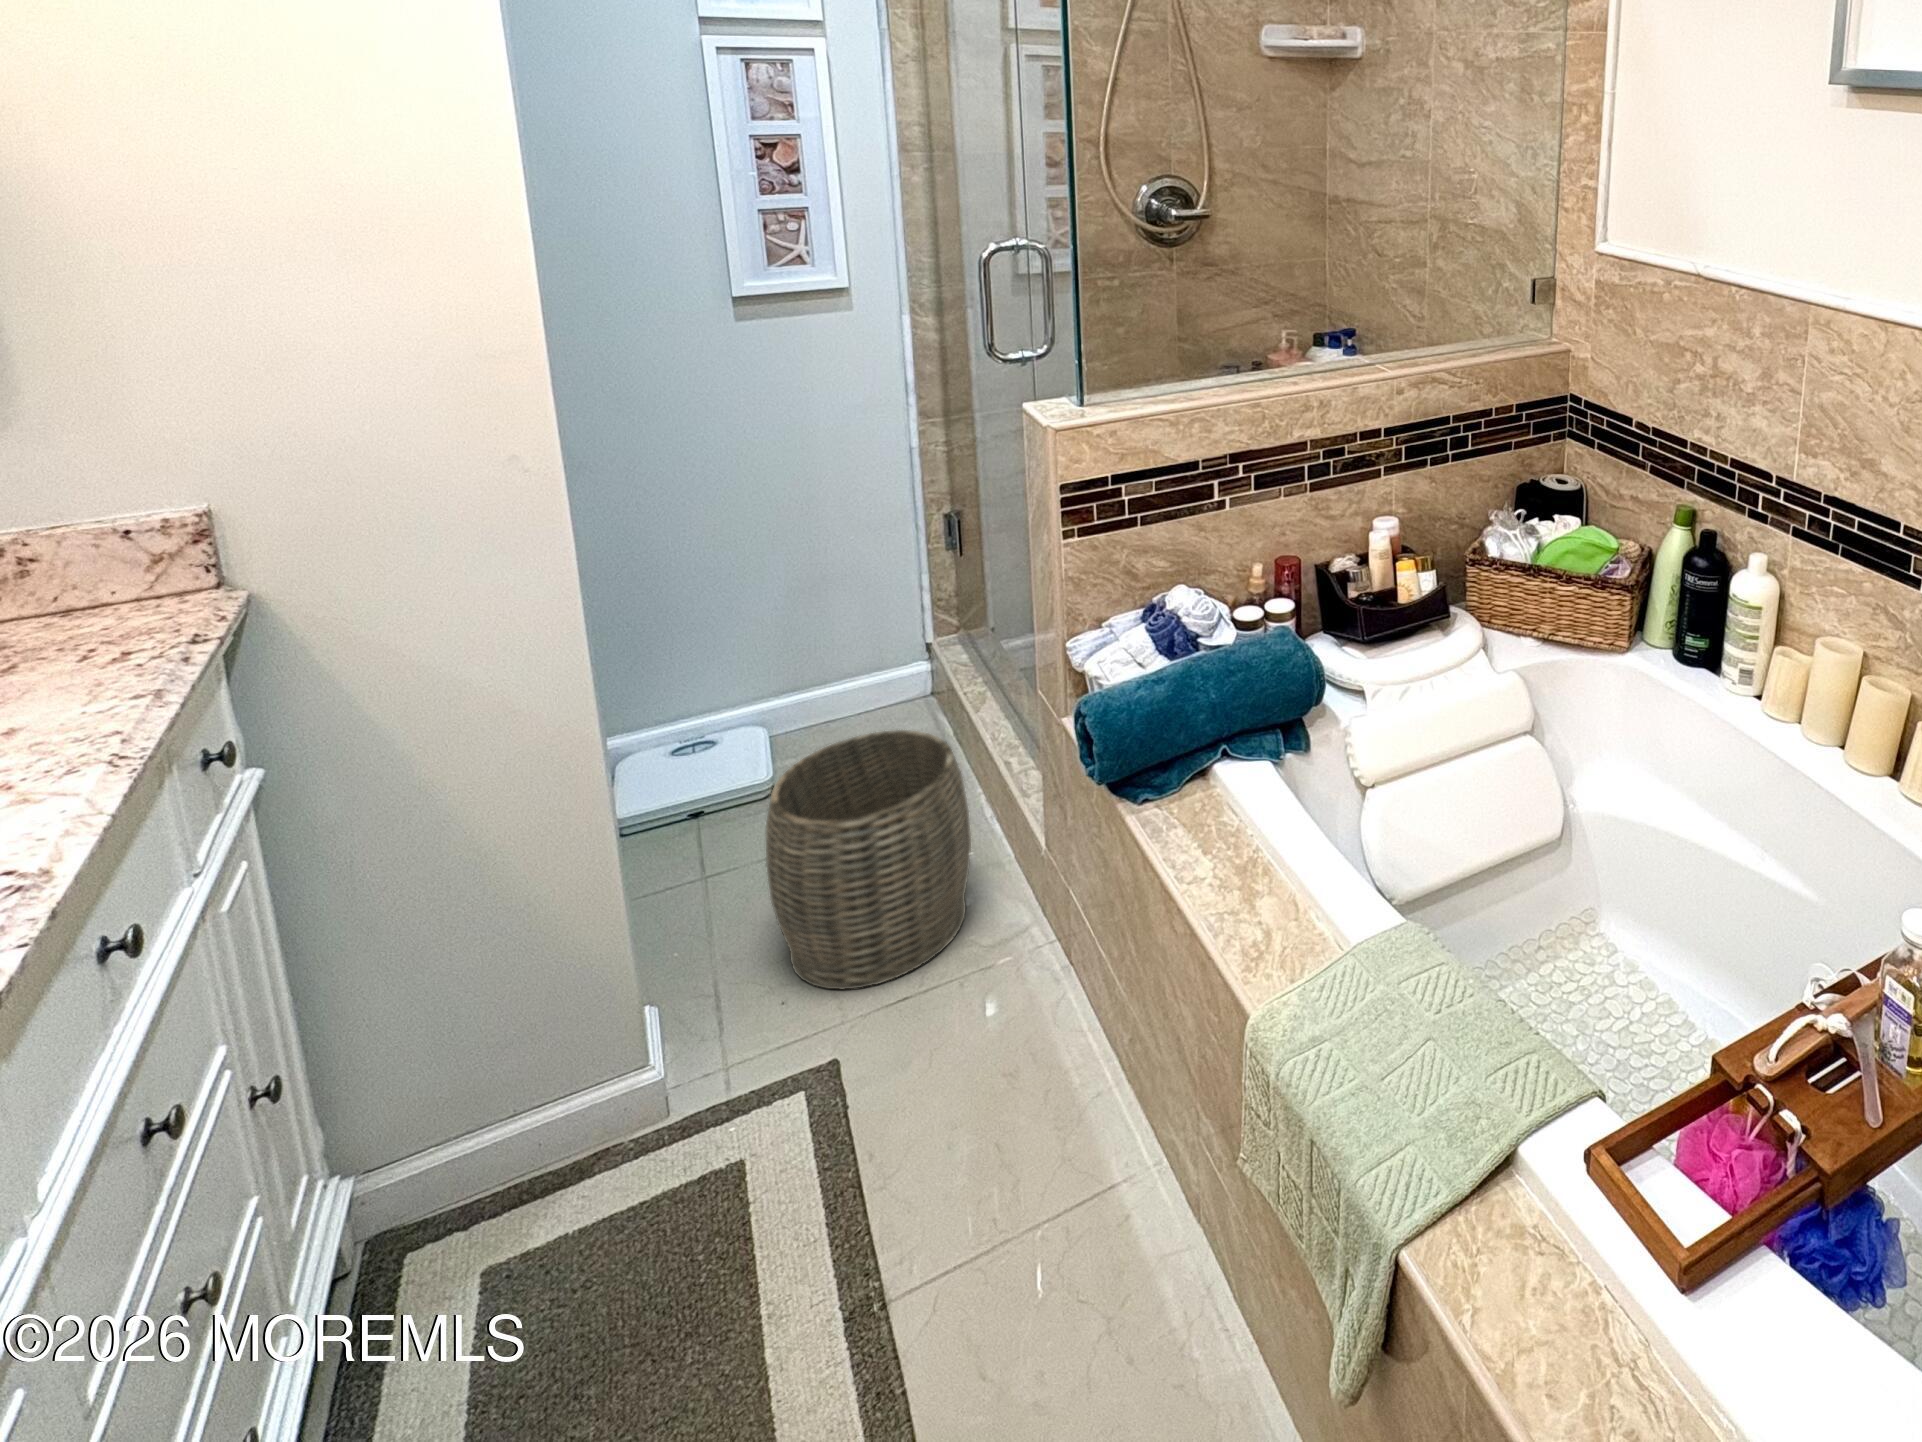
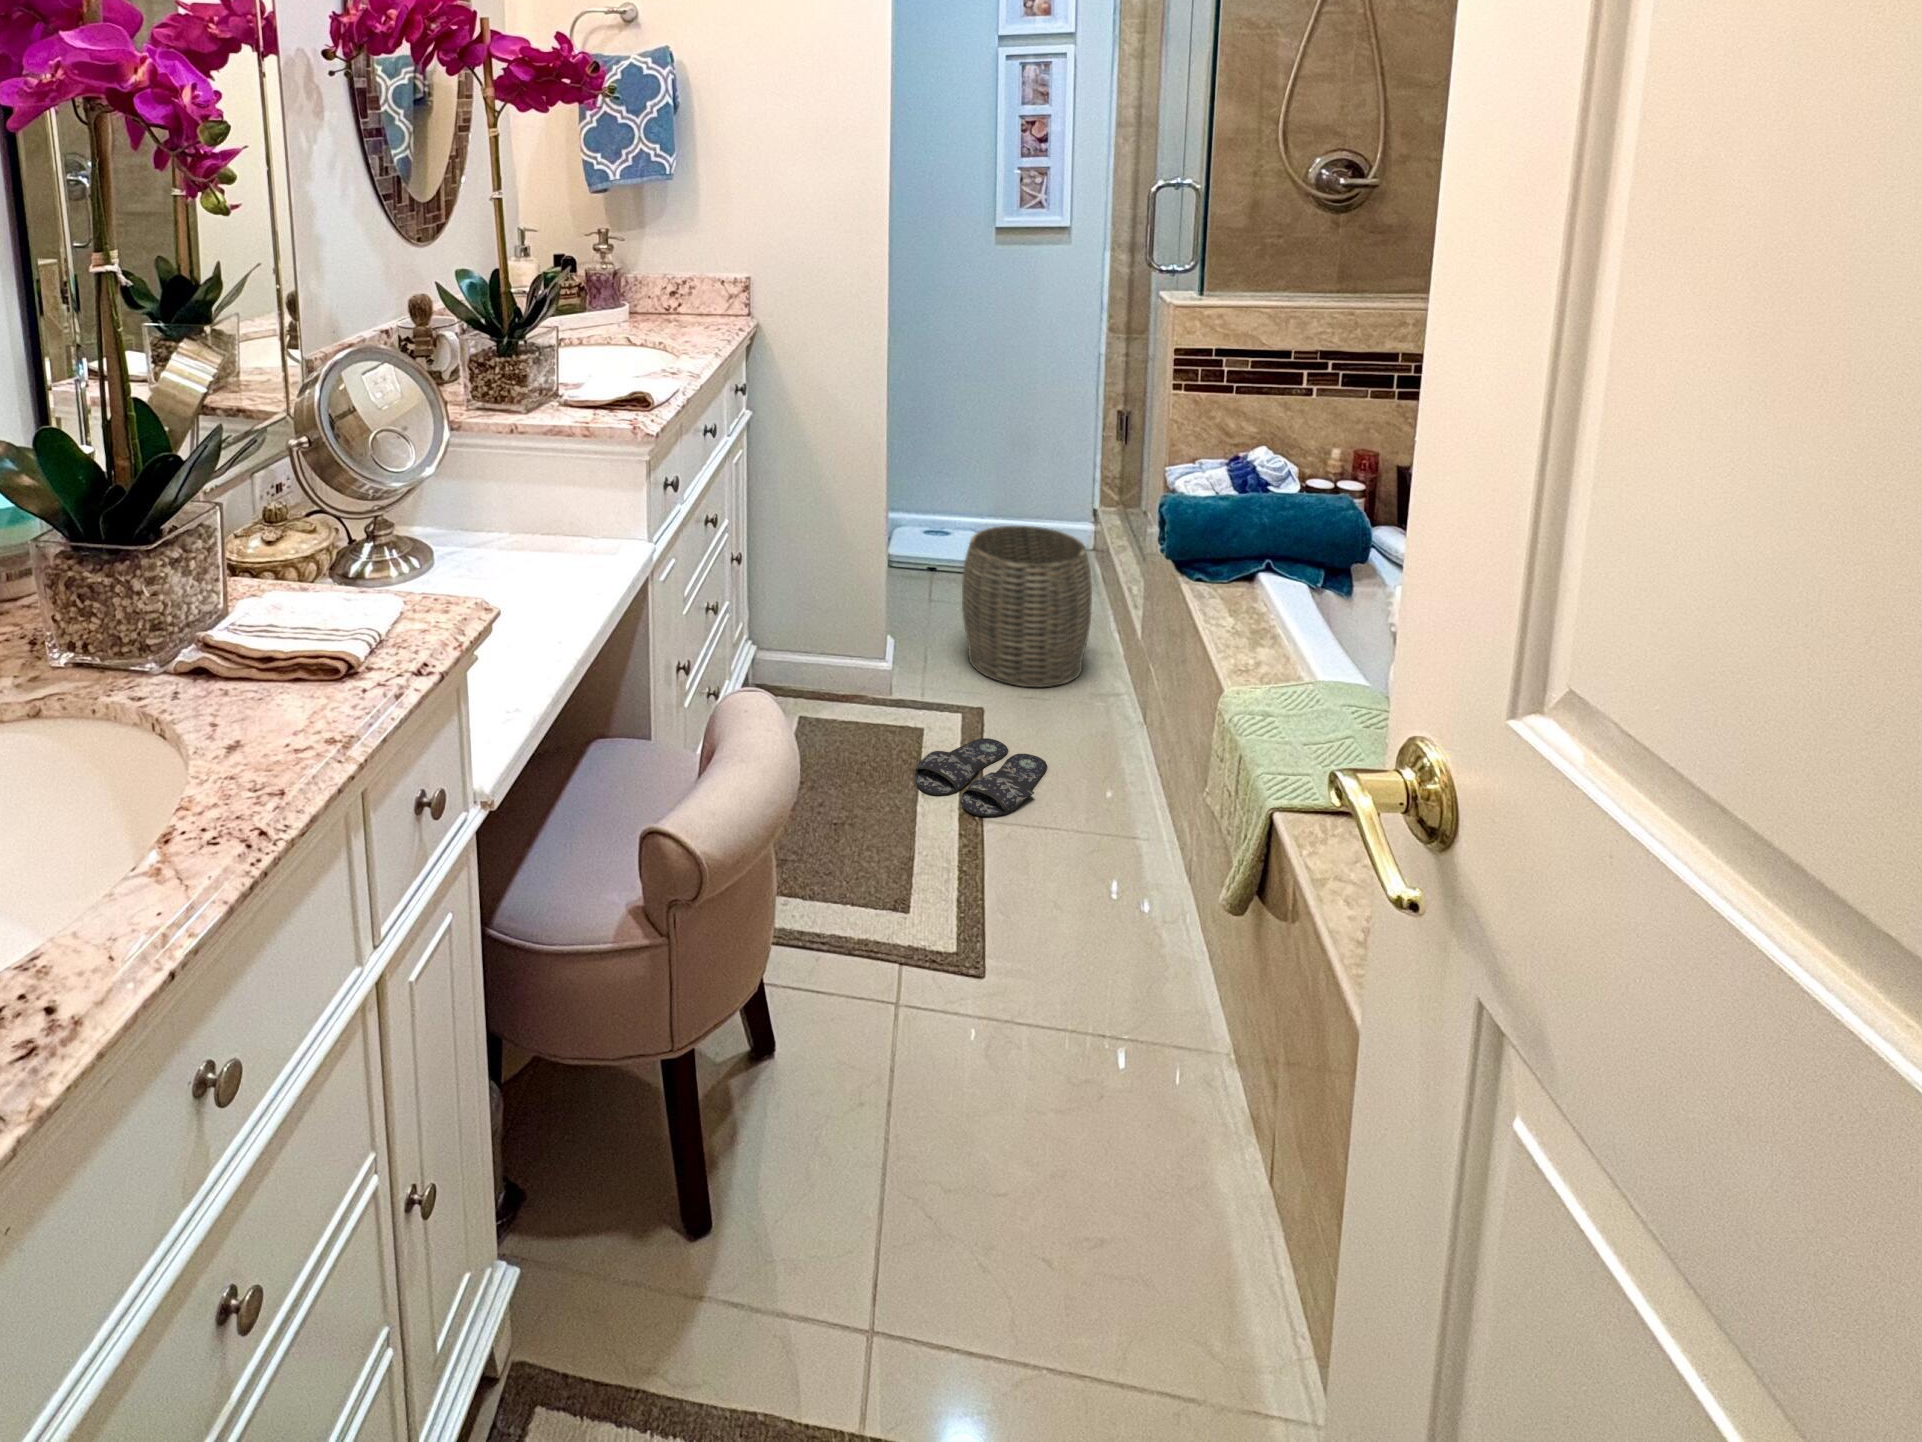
slippers: none [747,1108,960,1302] -> present [916,738,1047,816]

